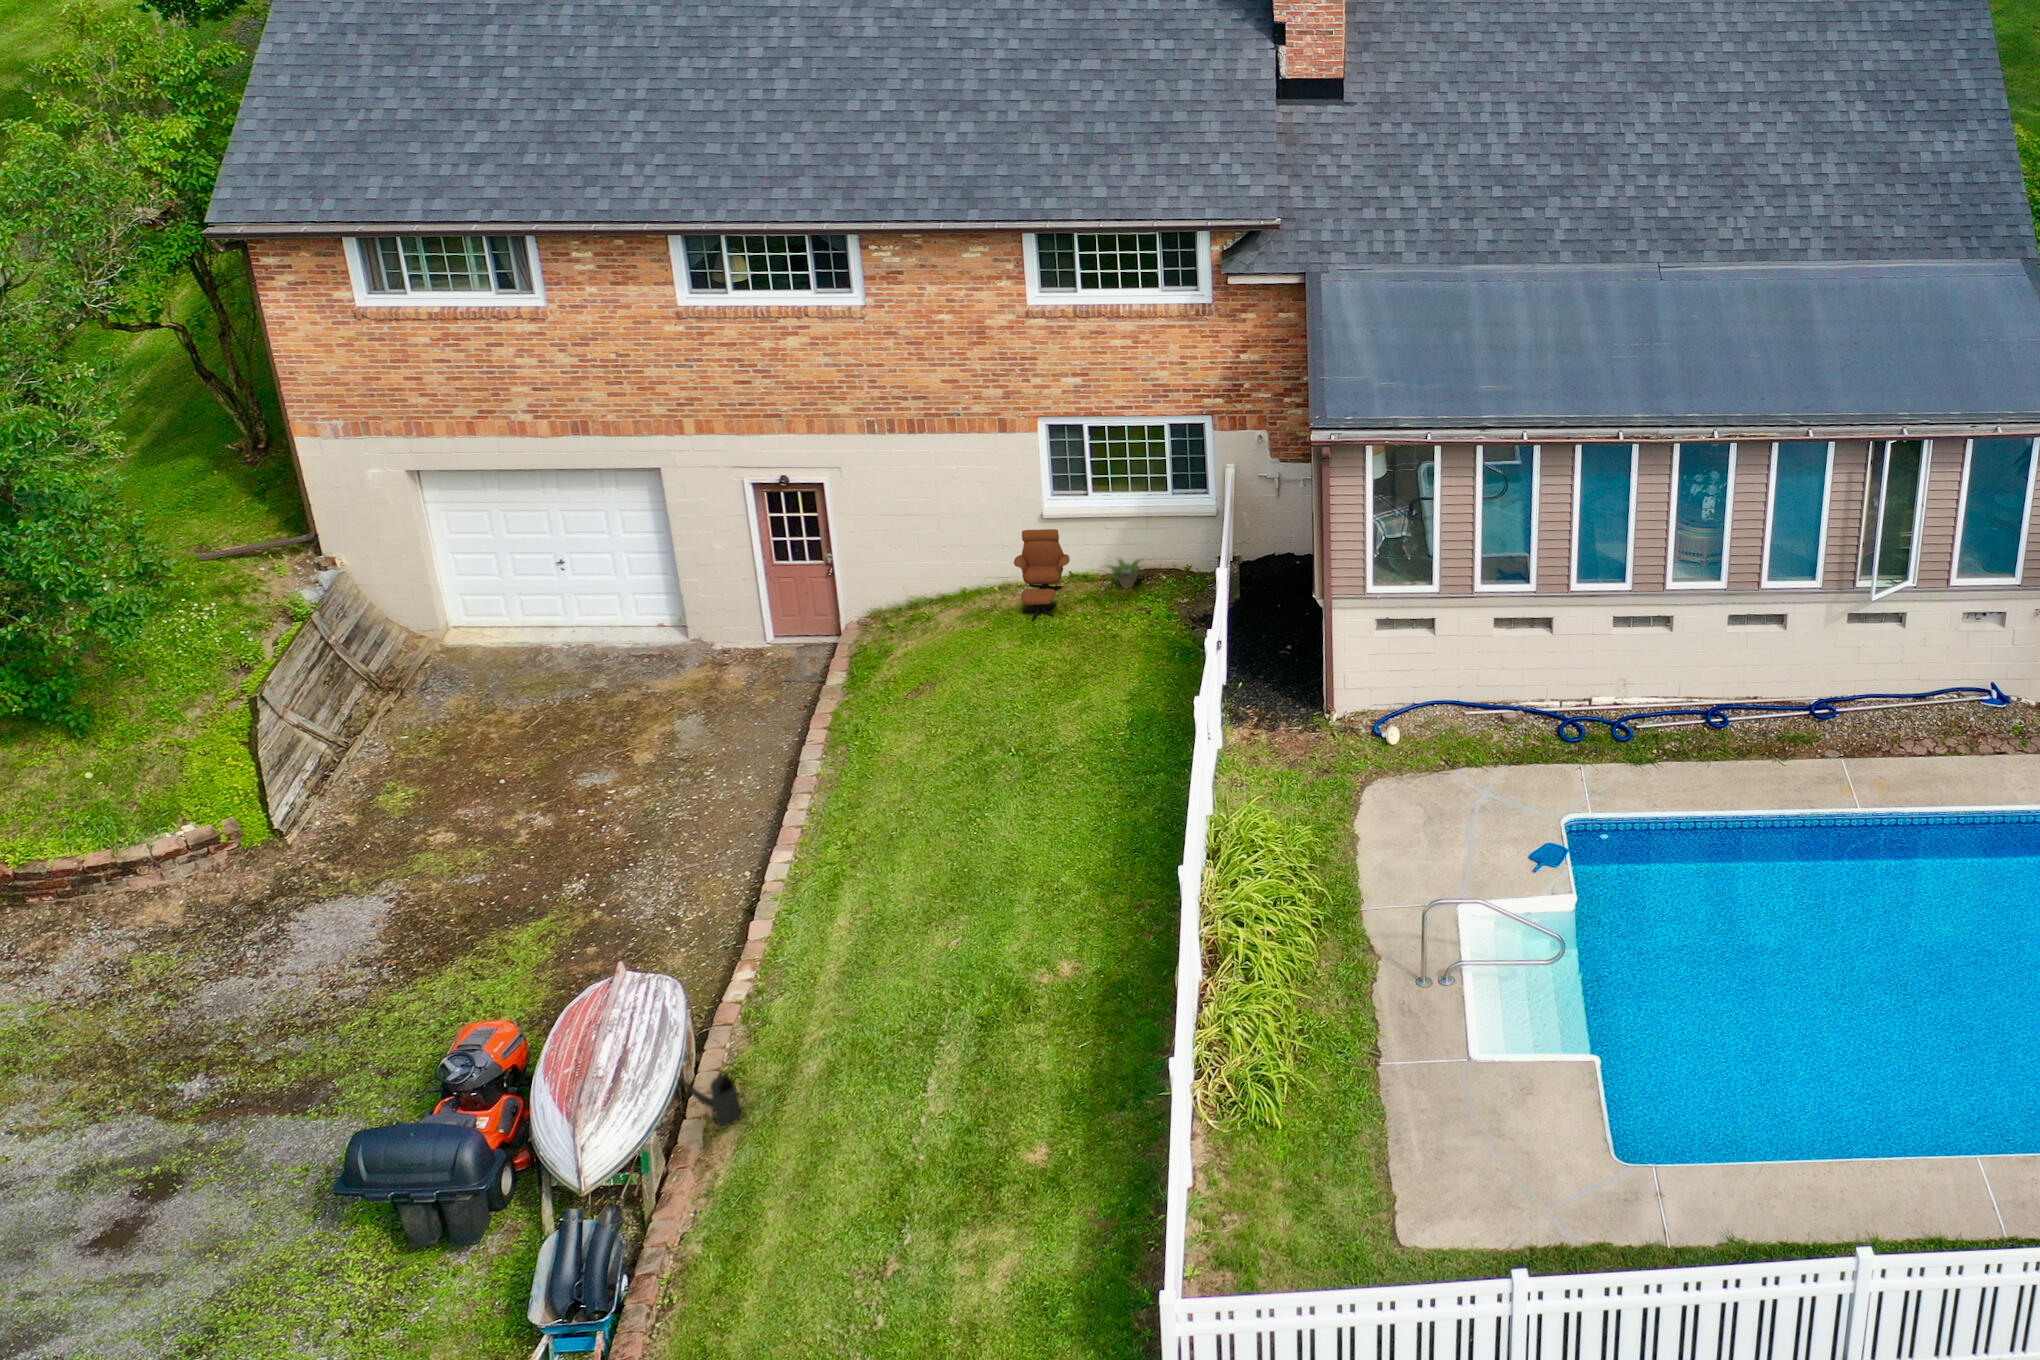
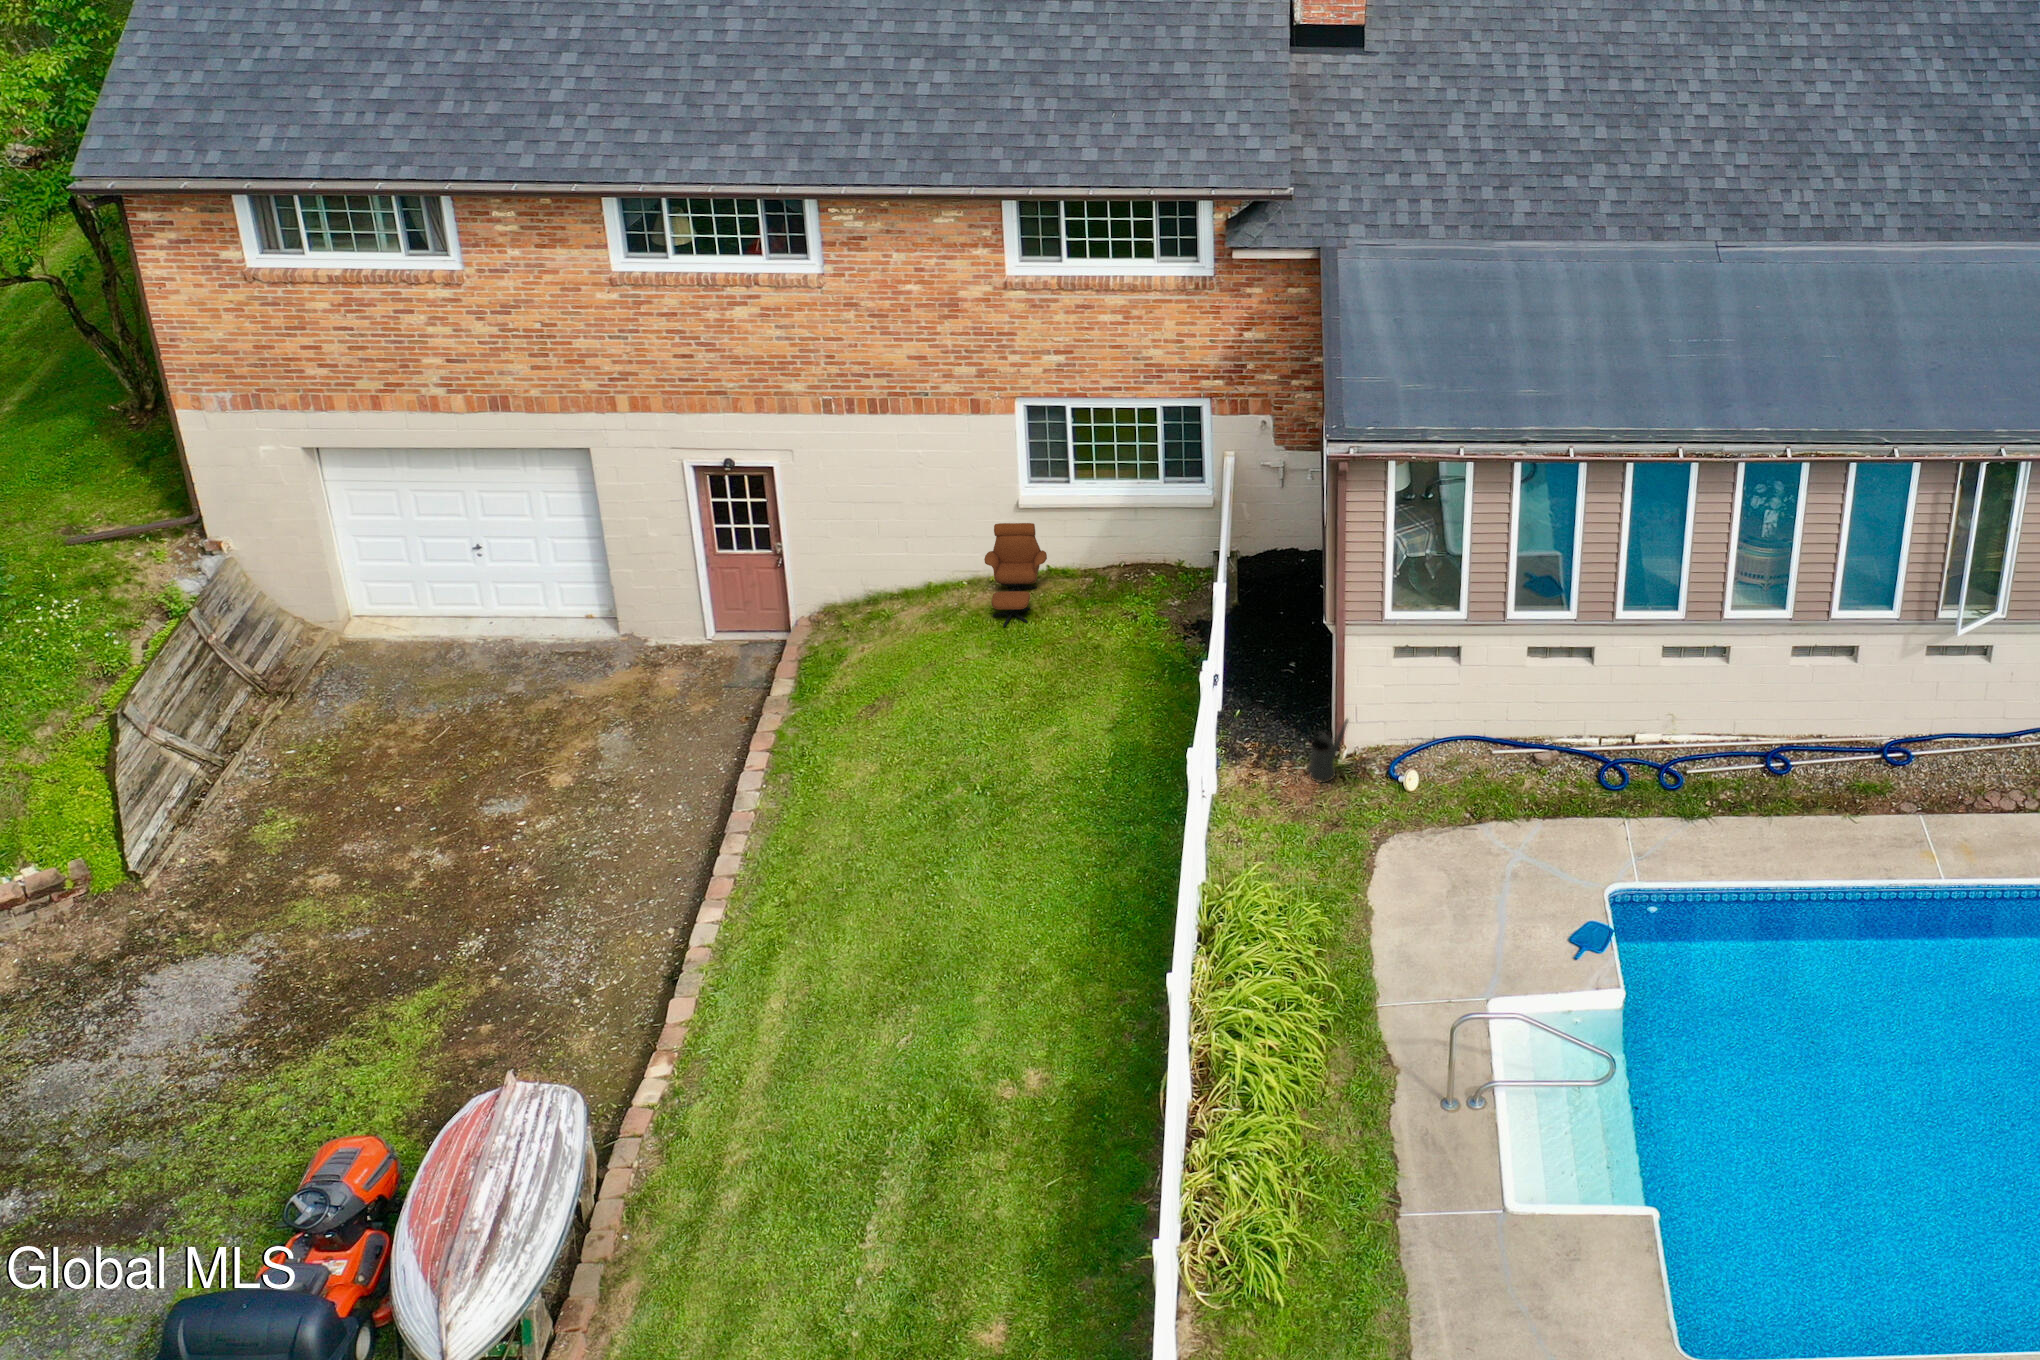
decorative plant: present [1108,559,1144,588] -> none [1082,554,1134,590]
watering can: present [678,1072,747,1126] -> present [1309,719,1348,782]

